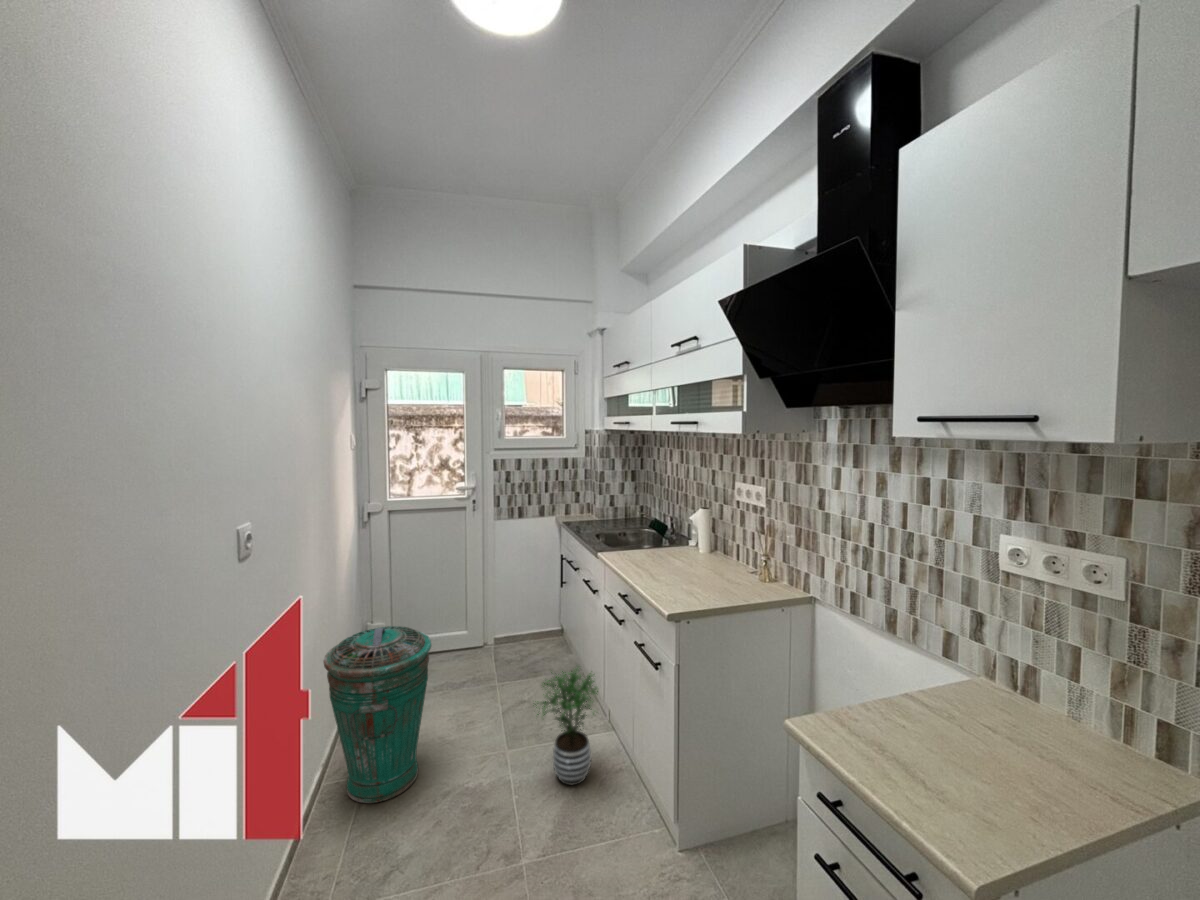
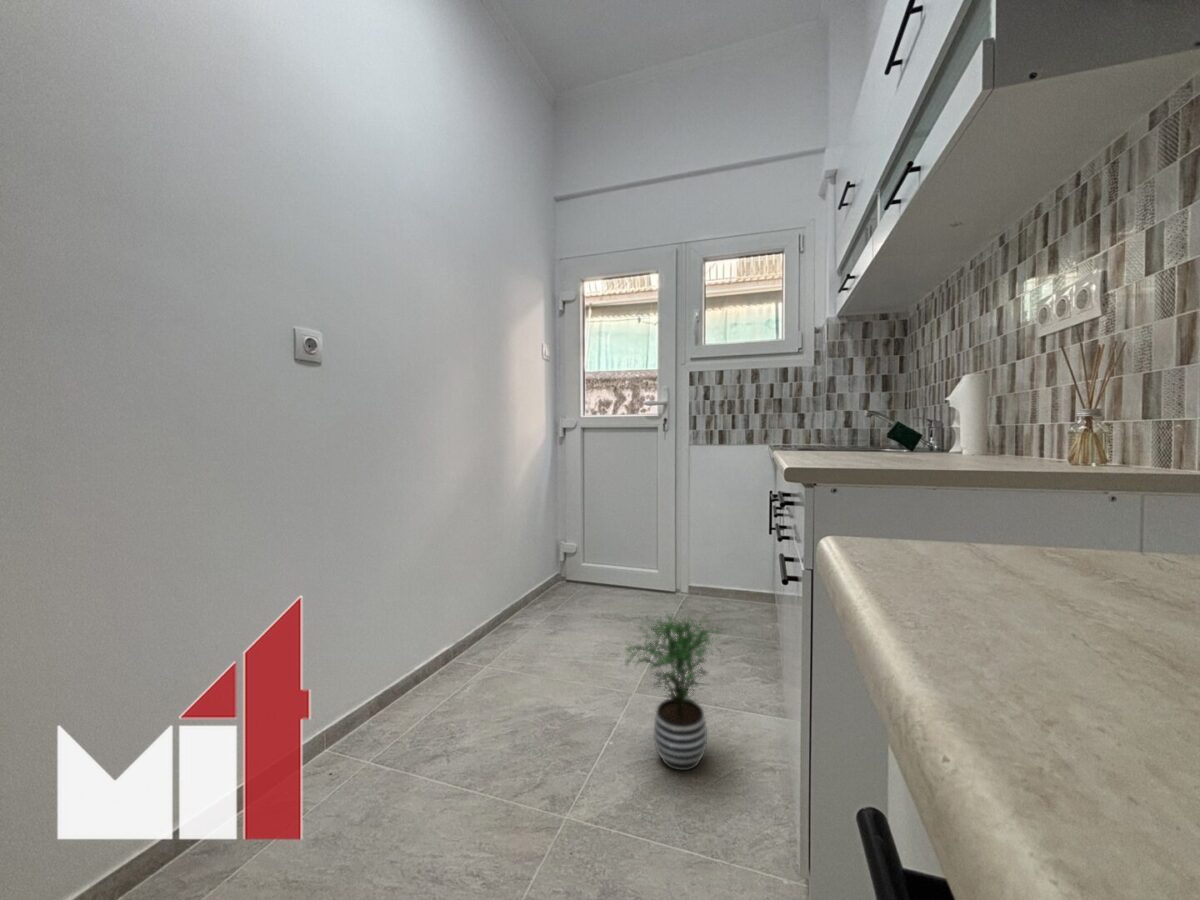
trash can: present [323,626,431,803] -> none [435,525,544,706]

